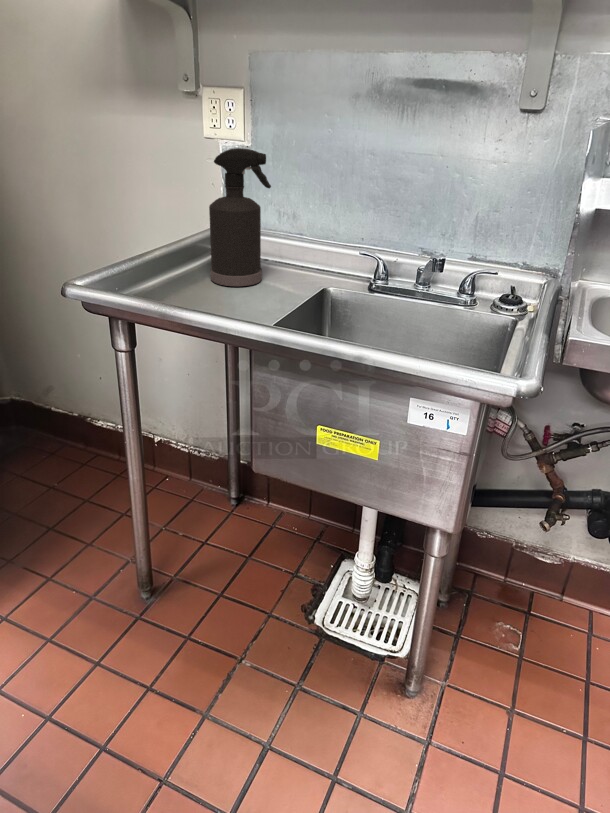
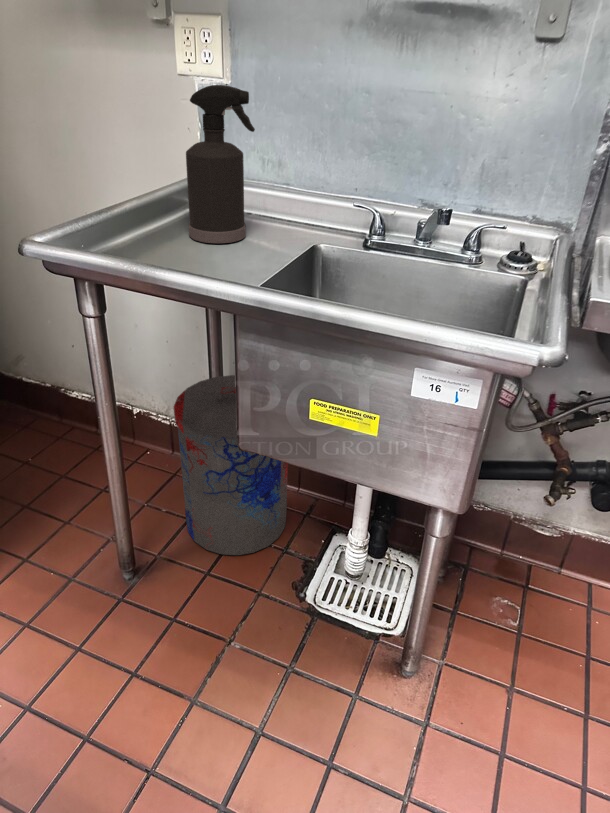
trash can: none [193,408,303,579] -> present [174,375,288,555]

